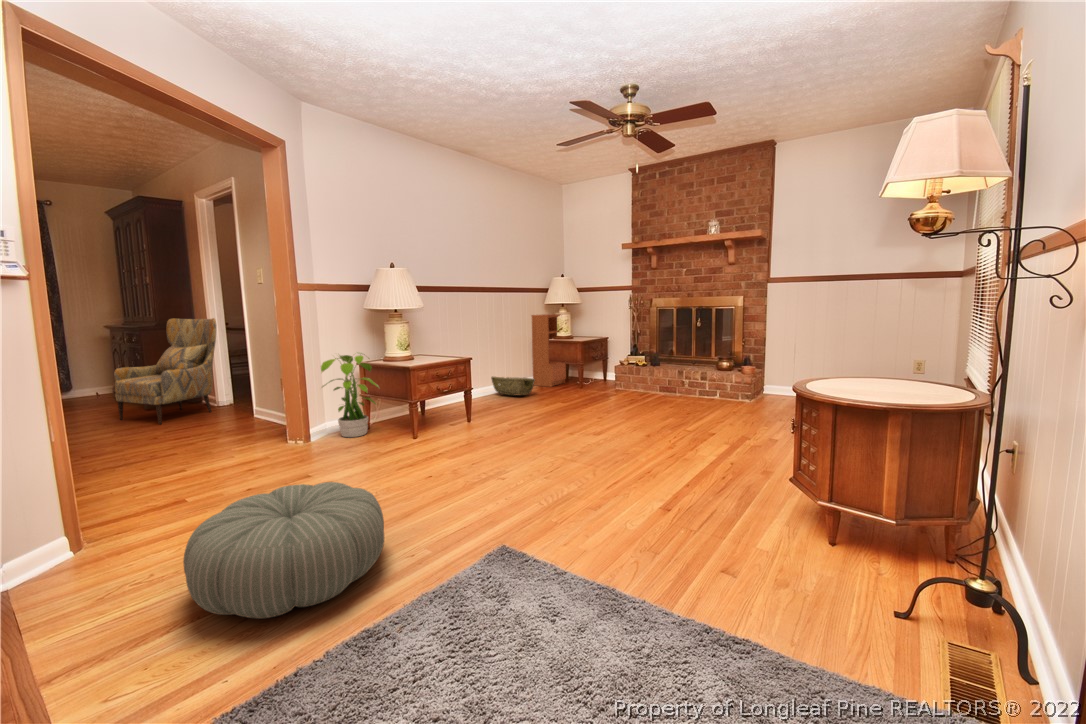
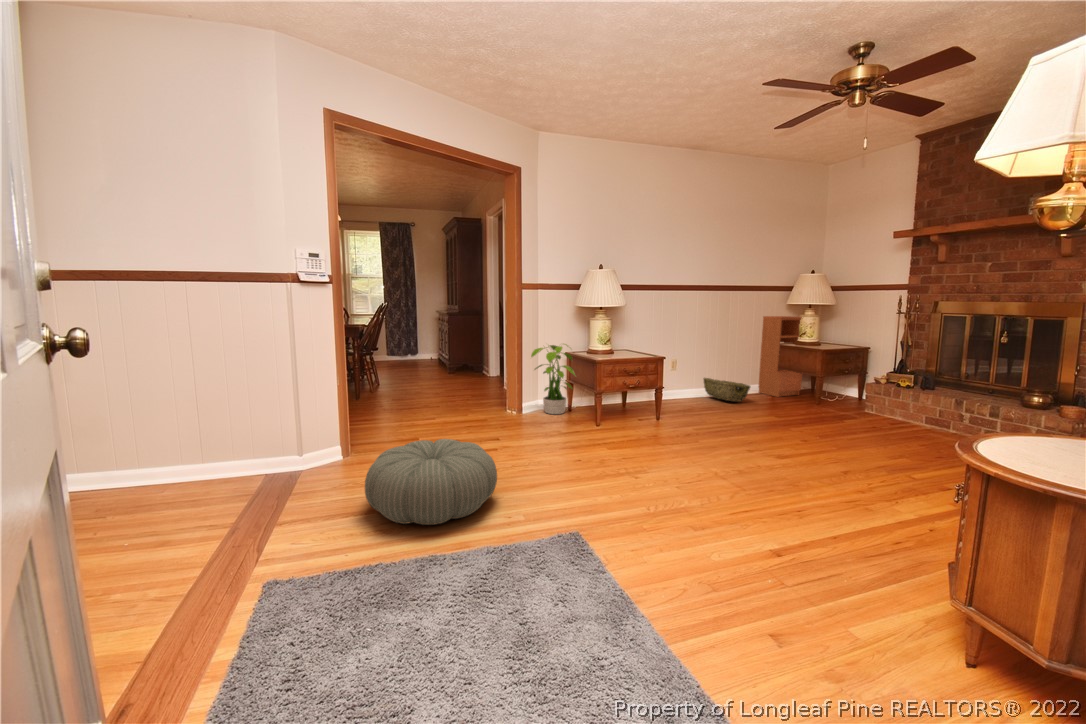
armchair: present [114,318,216,424] -> none [432,308,490,383]

